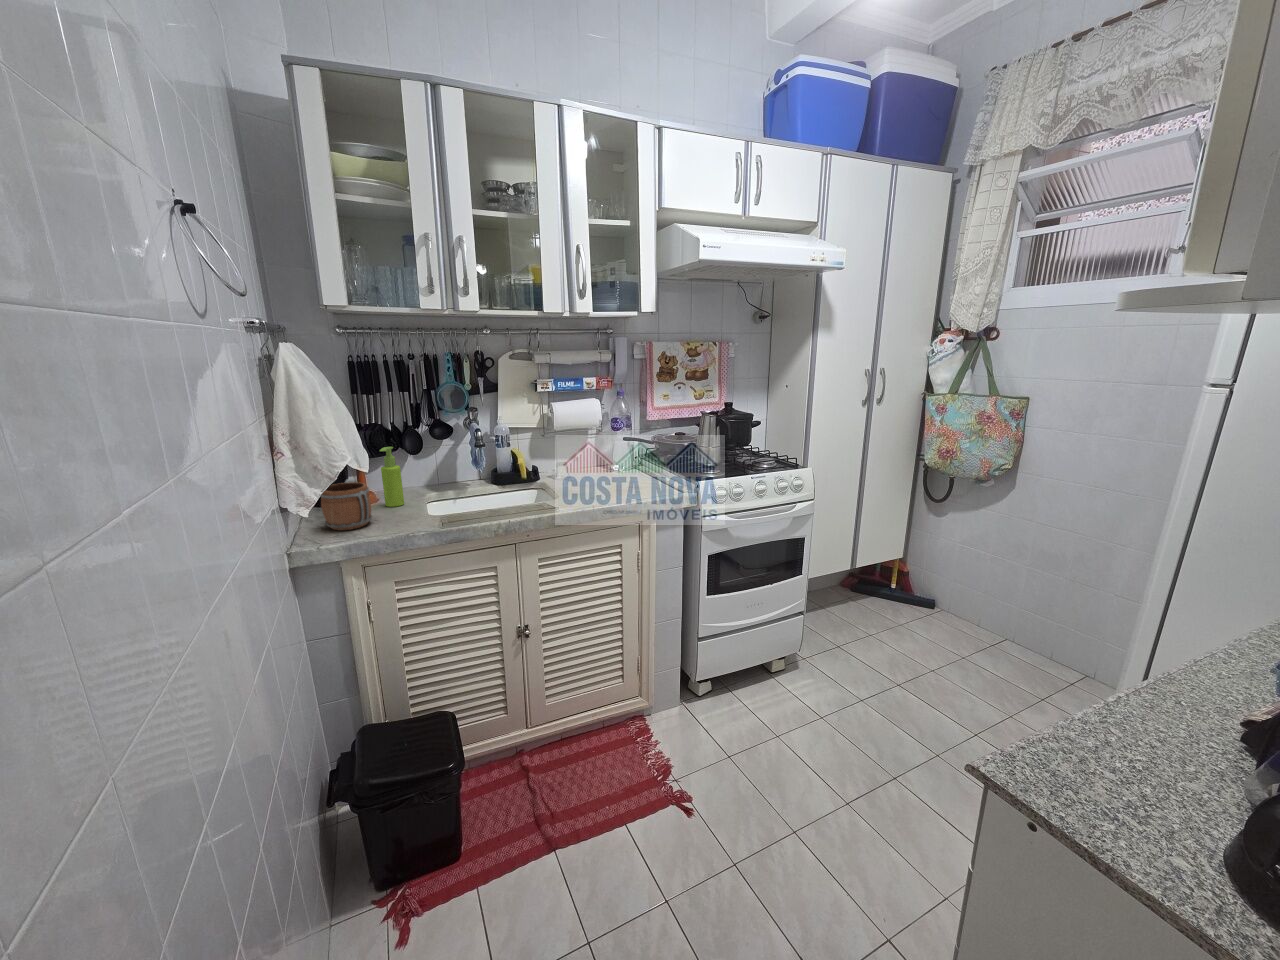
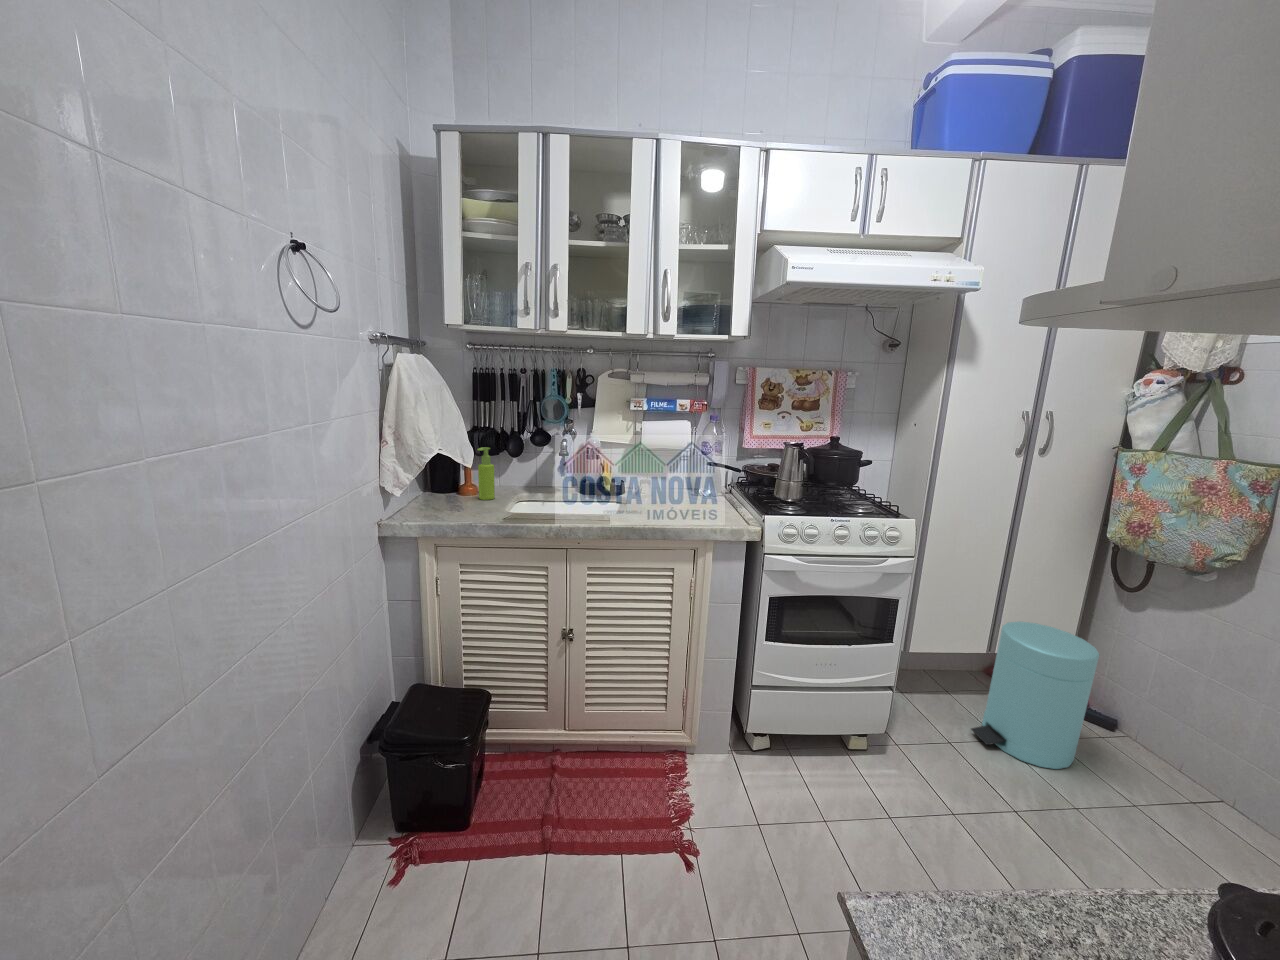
mug: present [320,478,372,530] -> none [416,470,456,513]
trash can: none [851,539,932,648] -> present [971,621,1099,769]

